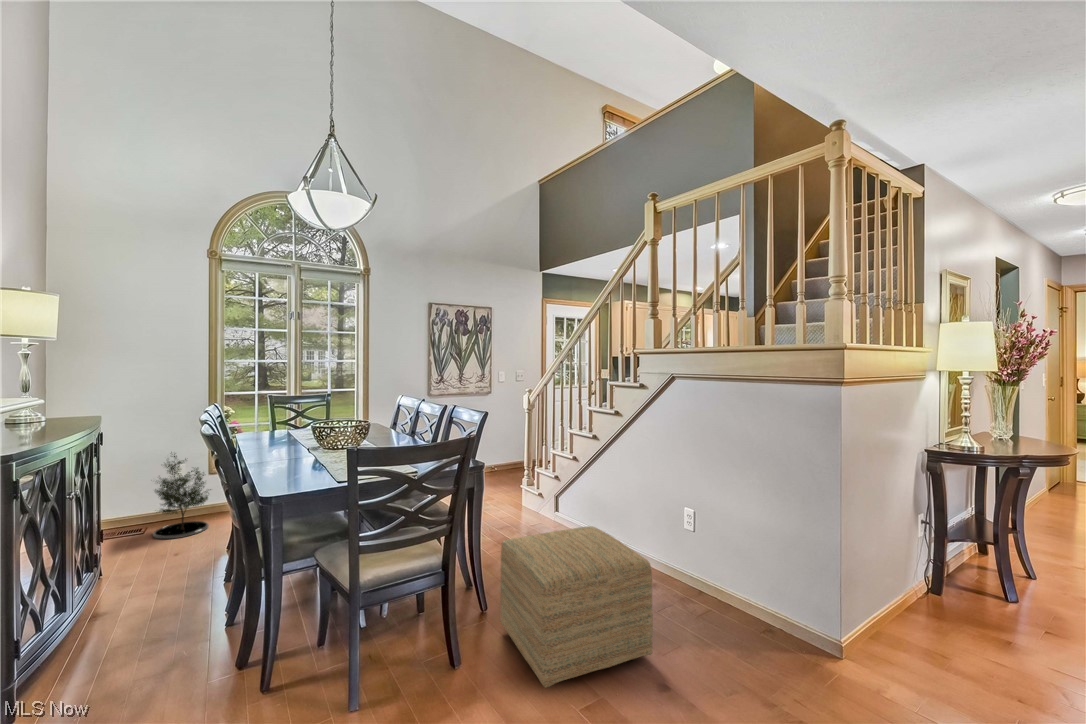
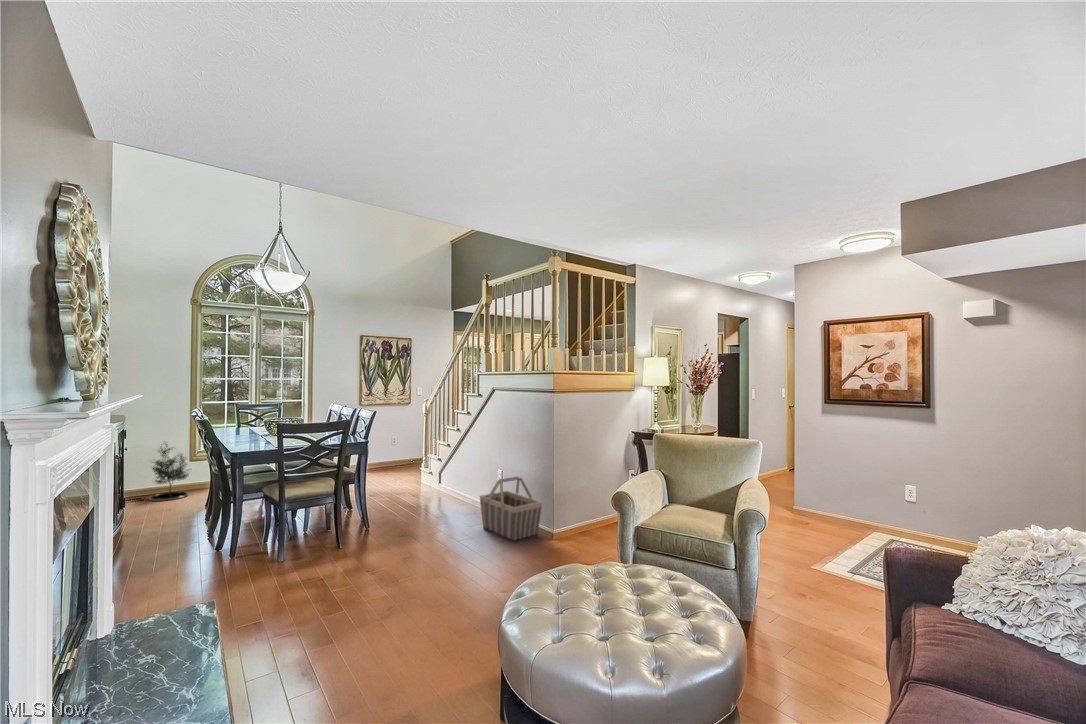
ottoman: present [500,526,653,688] -> none [367,477,445,552]
basket: none [680,528,809,659] -> present [480,477,542,543]

